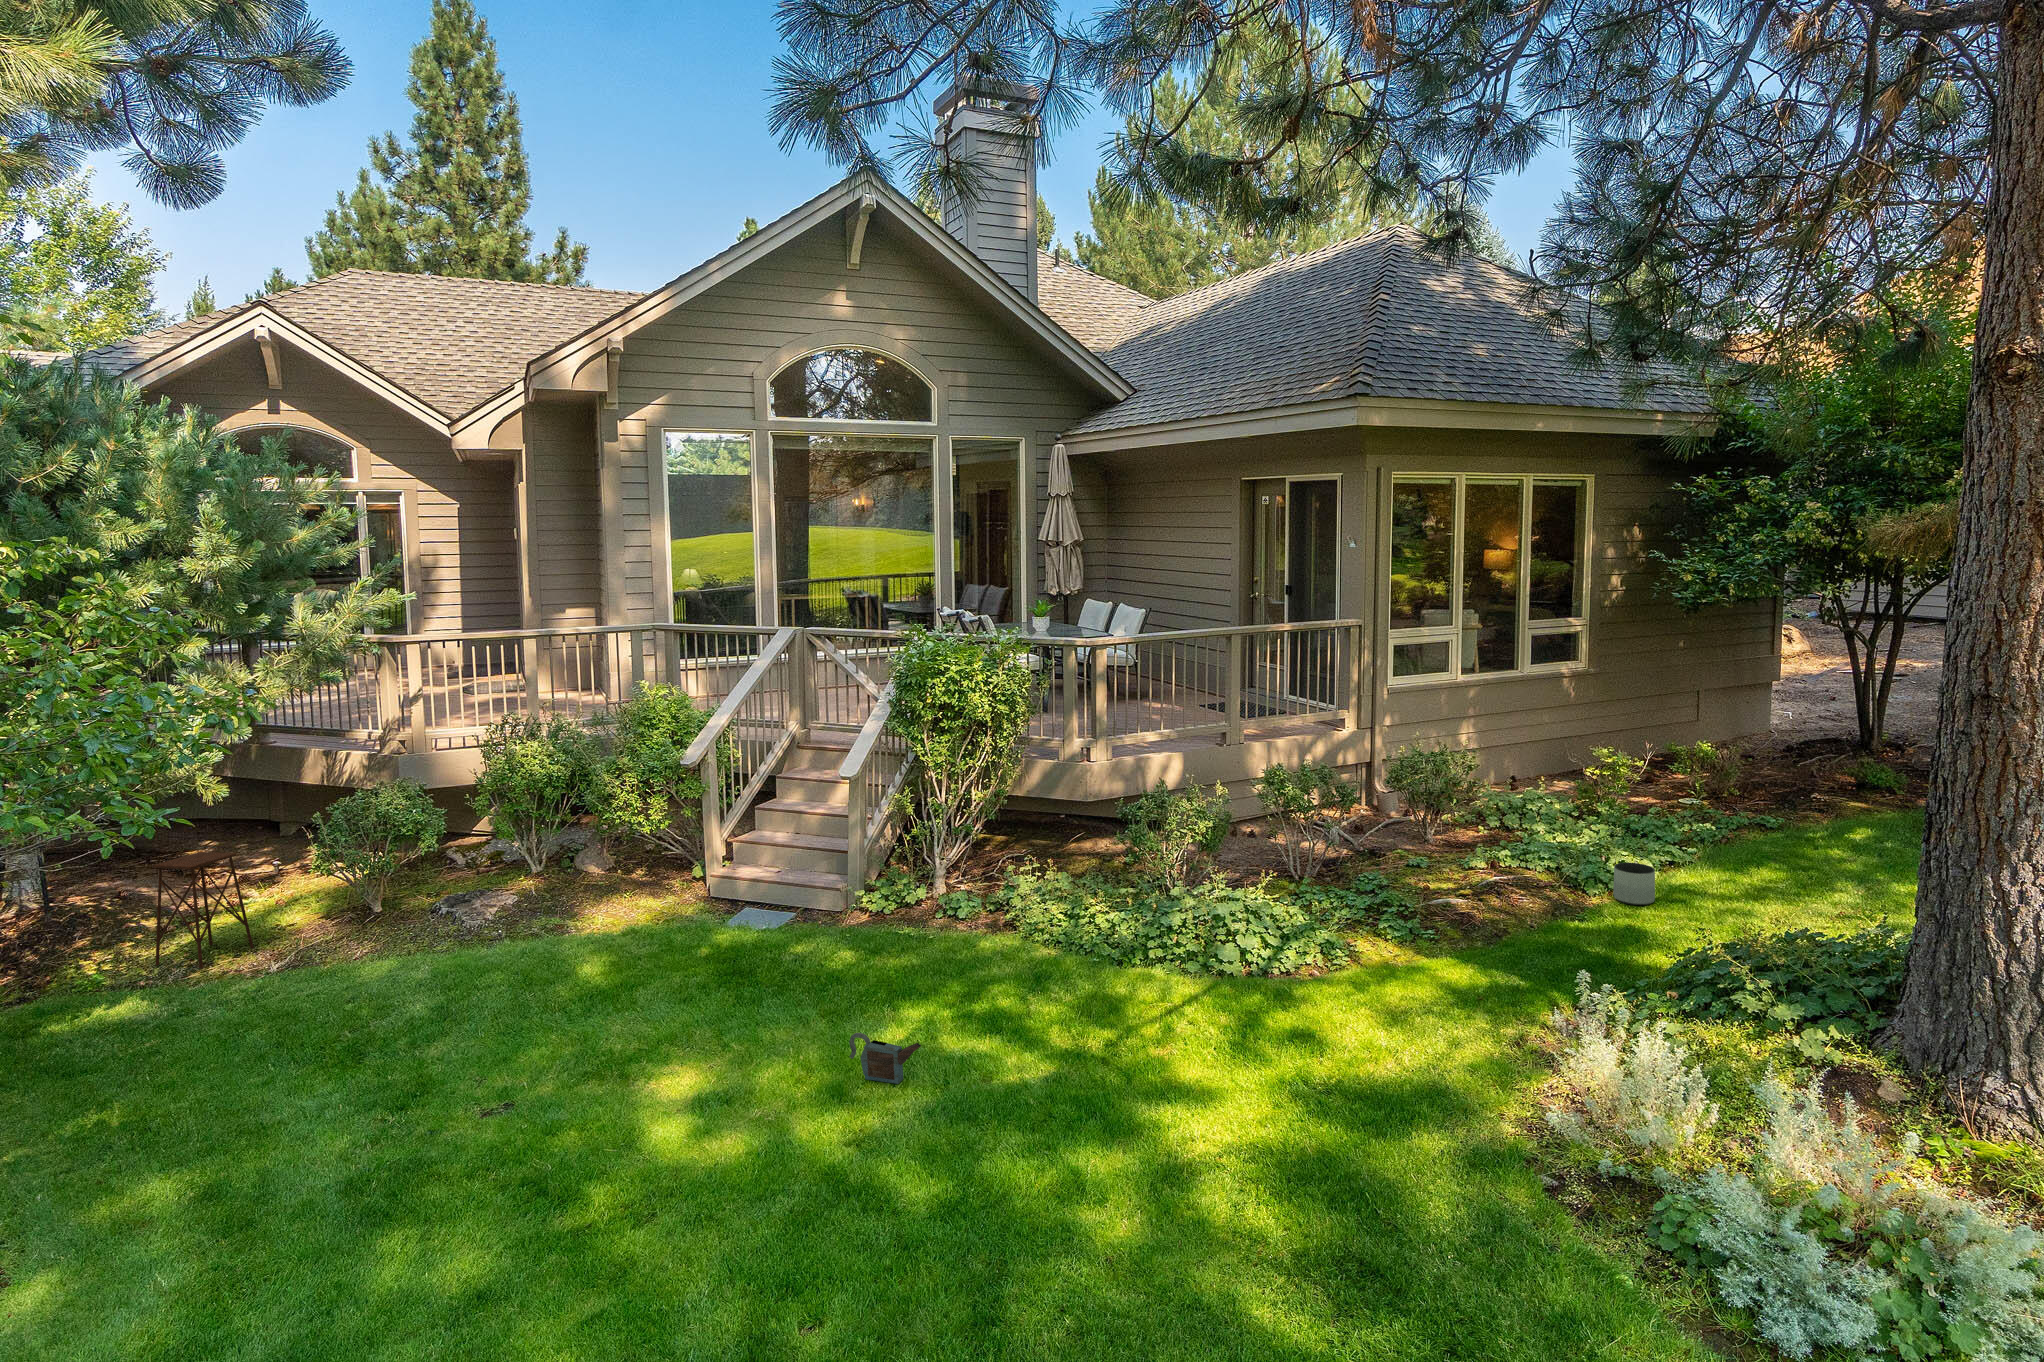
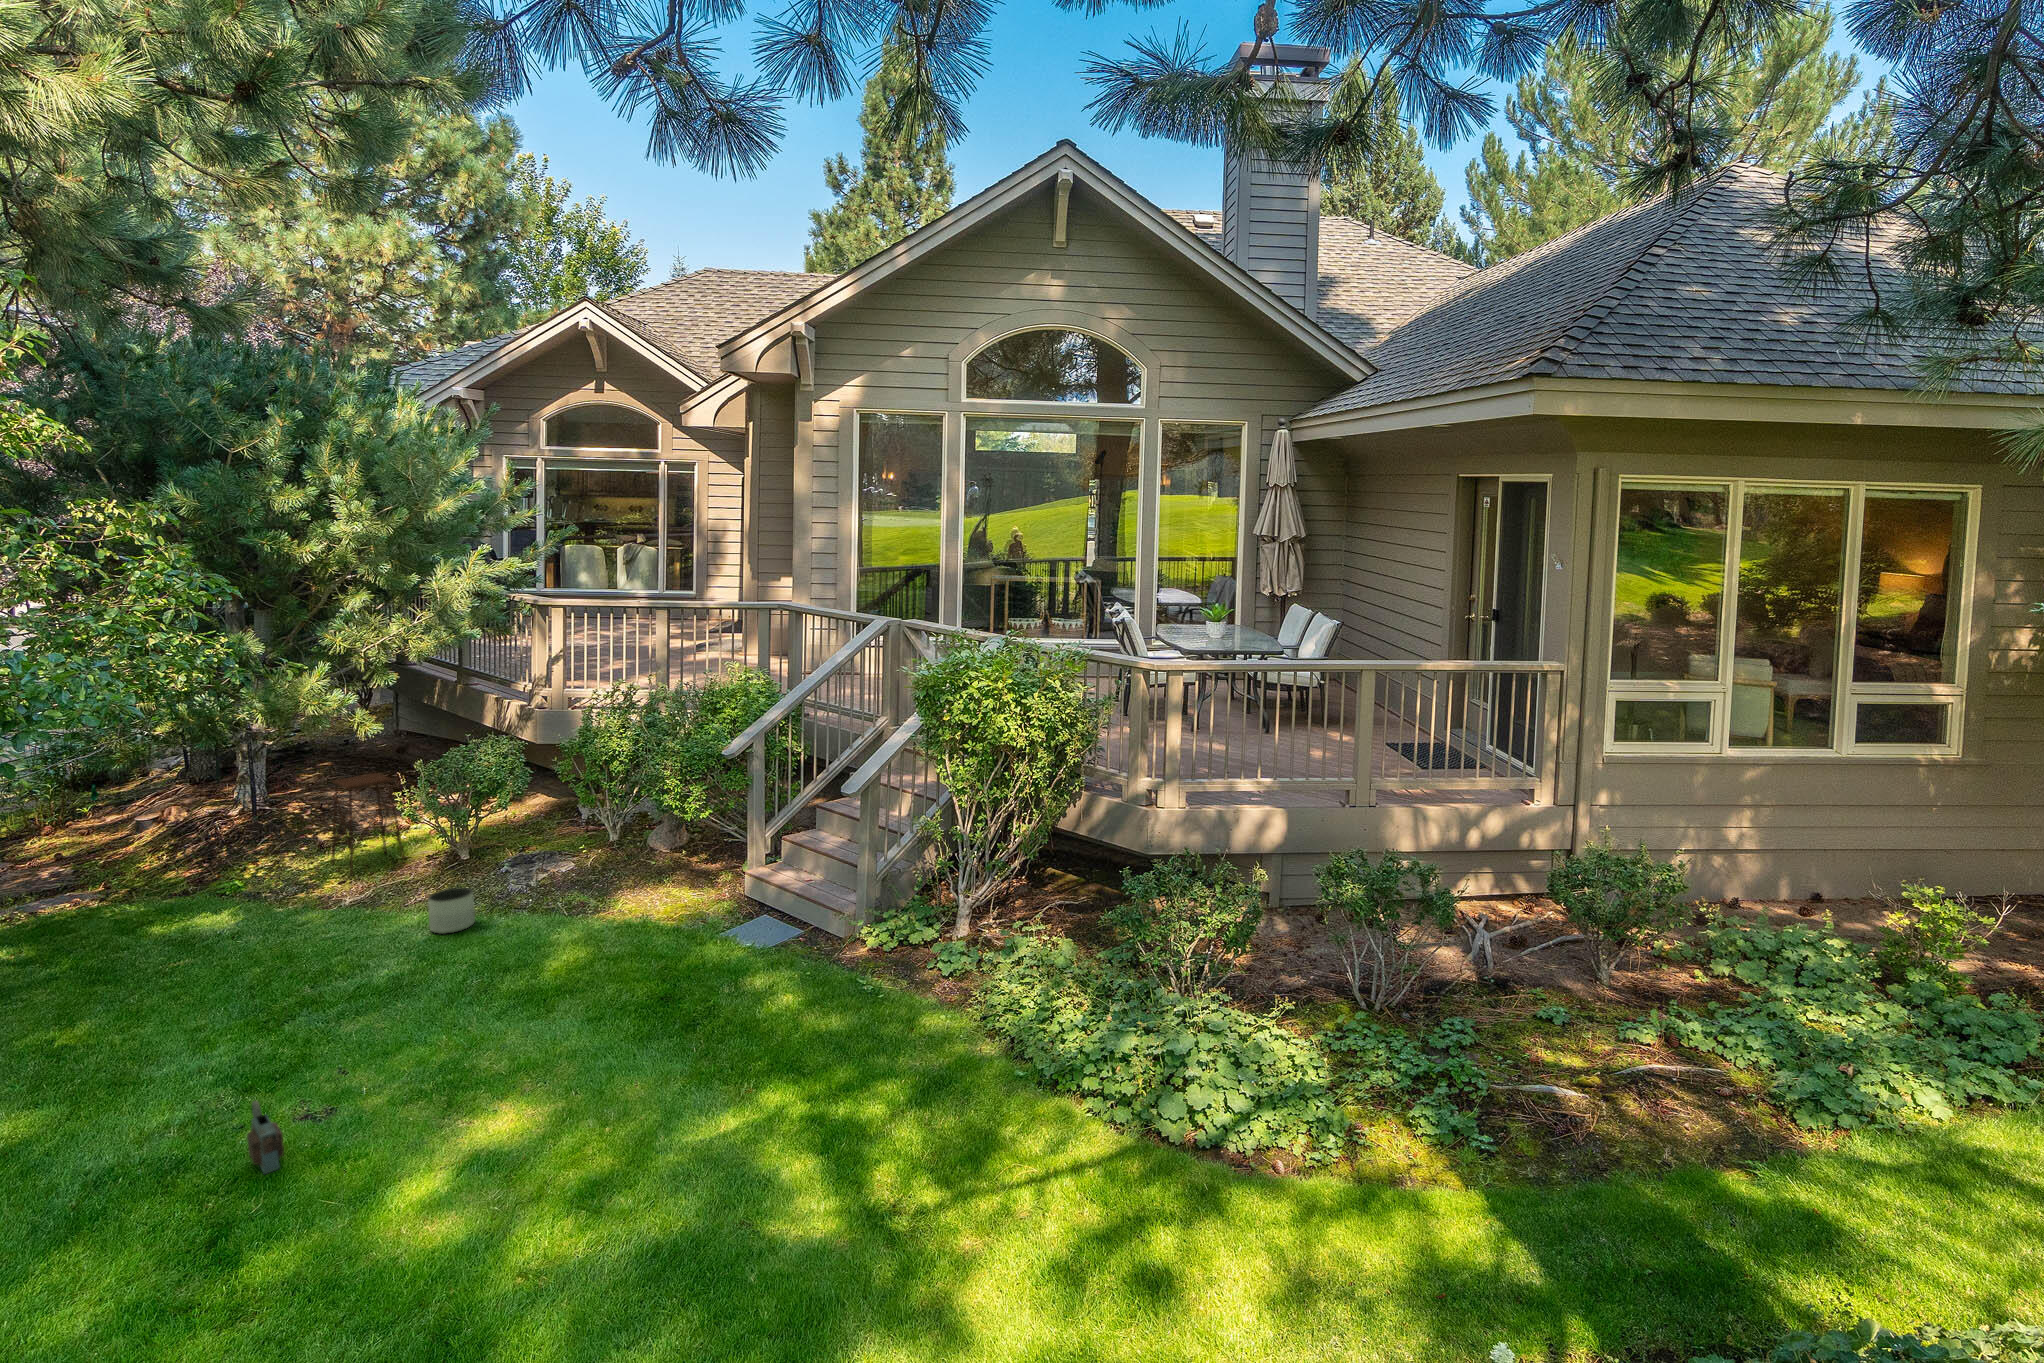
planter: present [1613,862,1655,905] -> present [428,887,475,934]
watering can: present [849,1033,921,1084] -> present [247,1101,284,1174]

